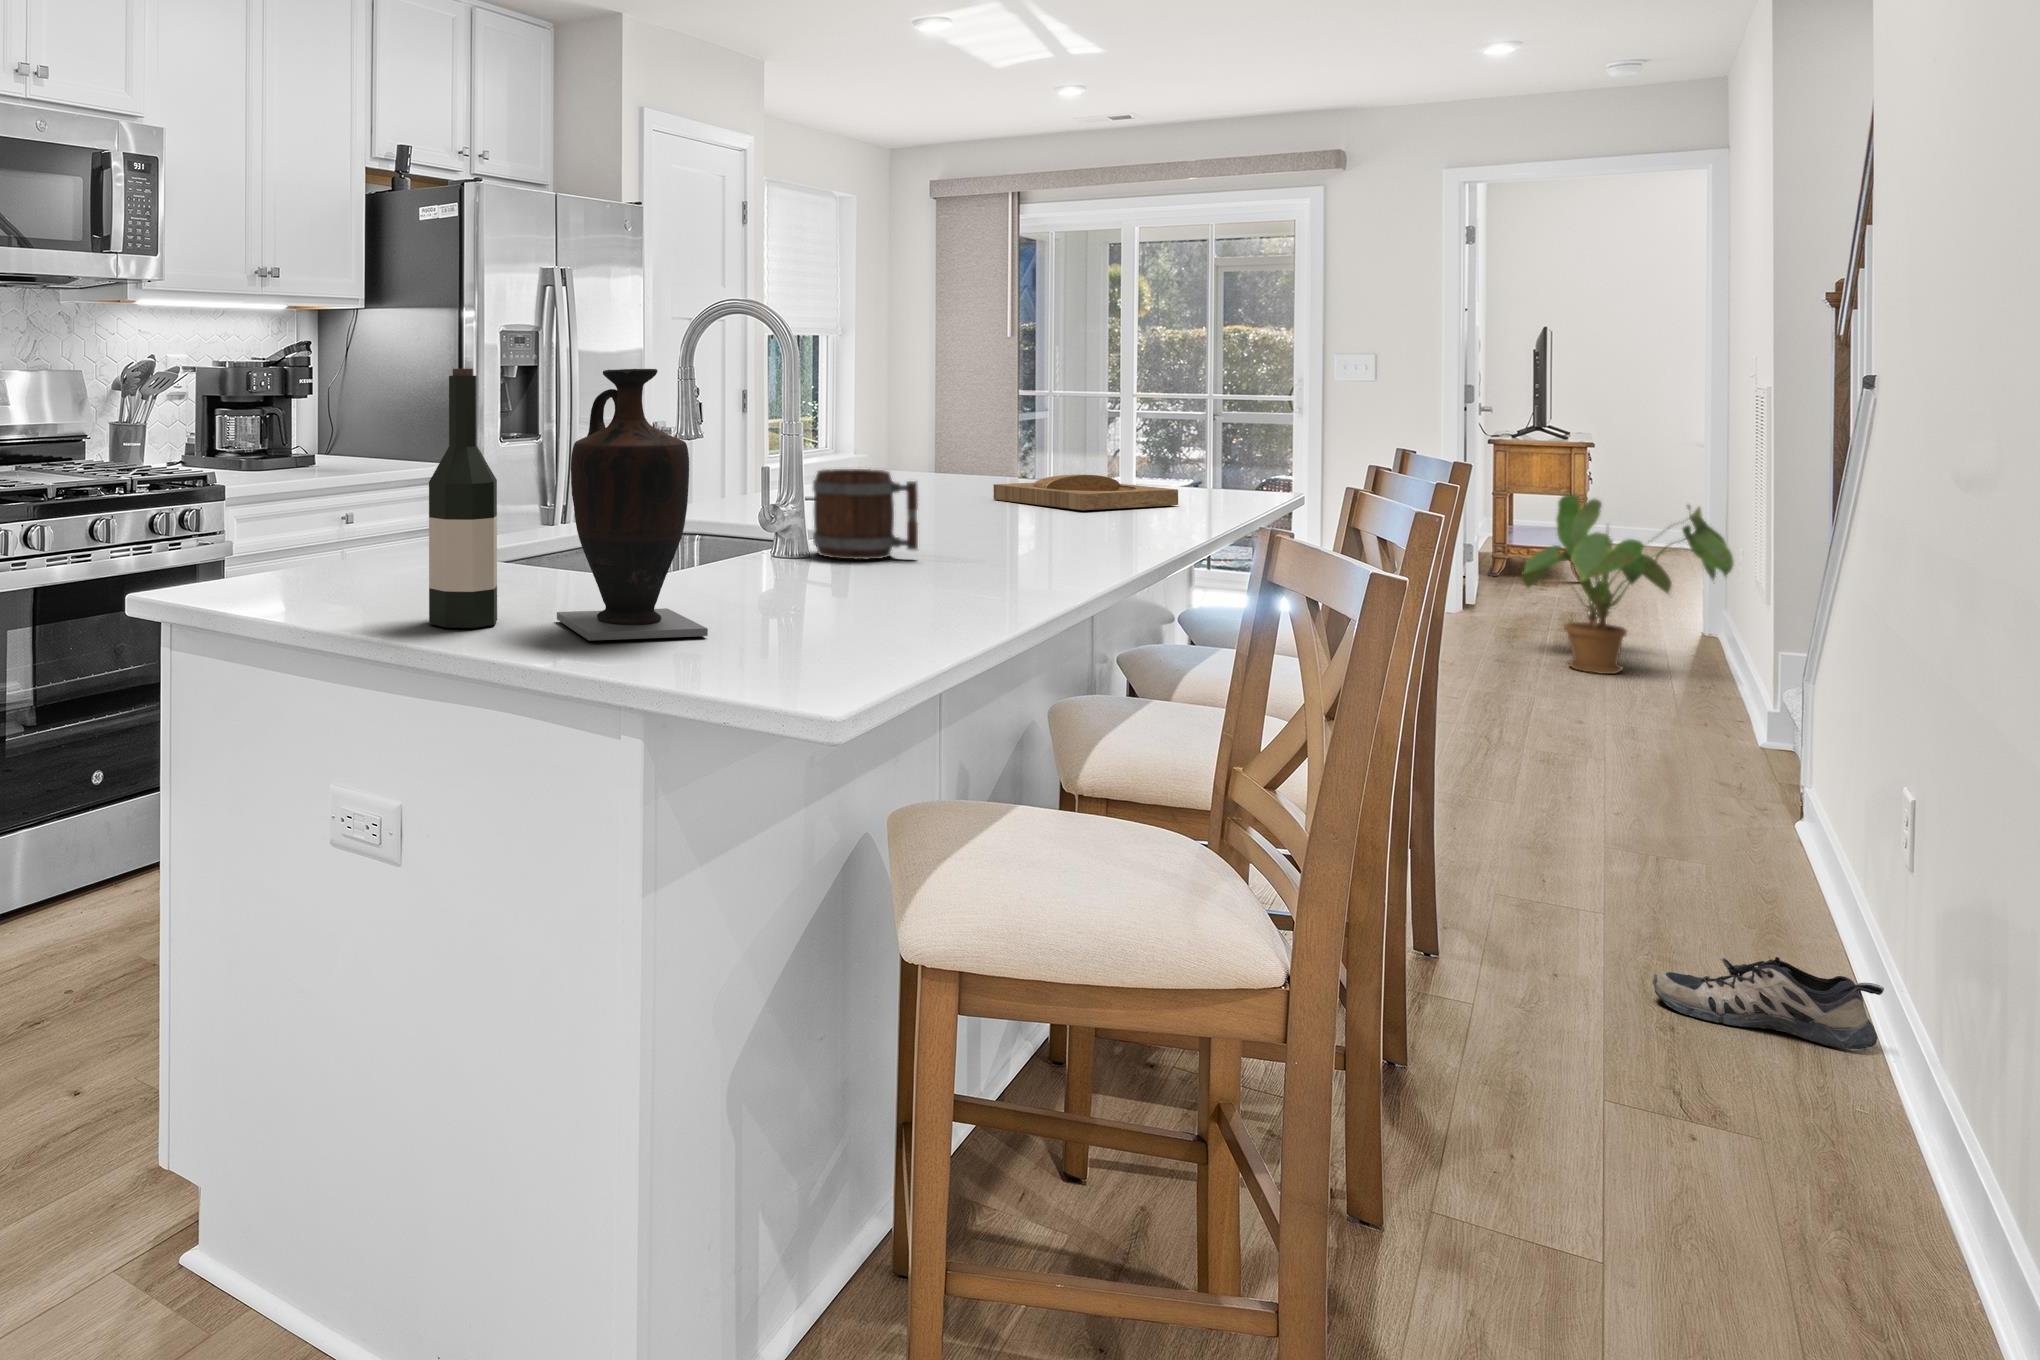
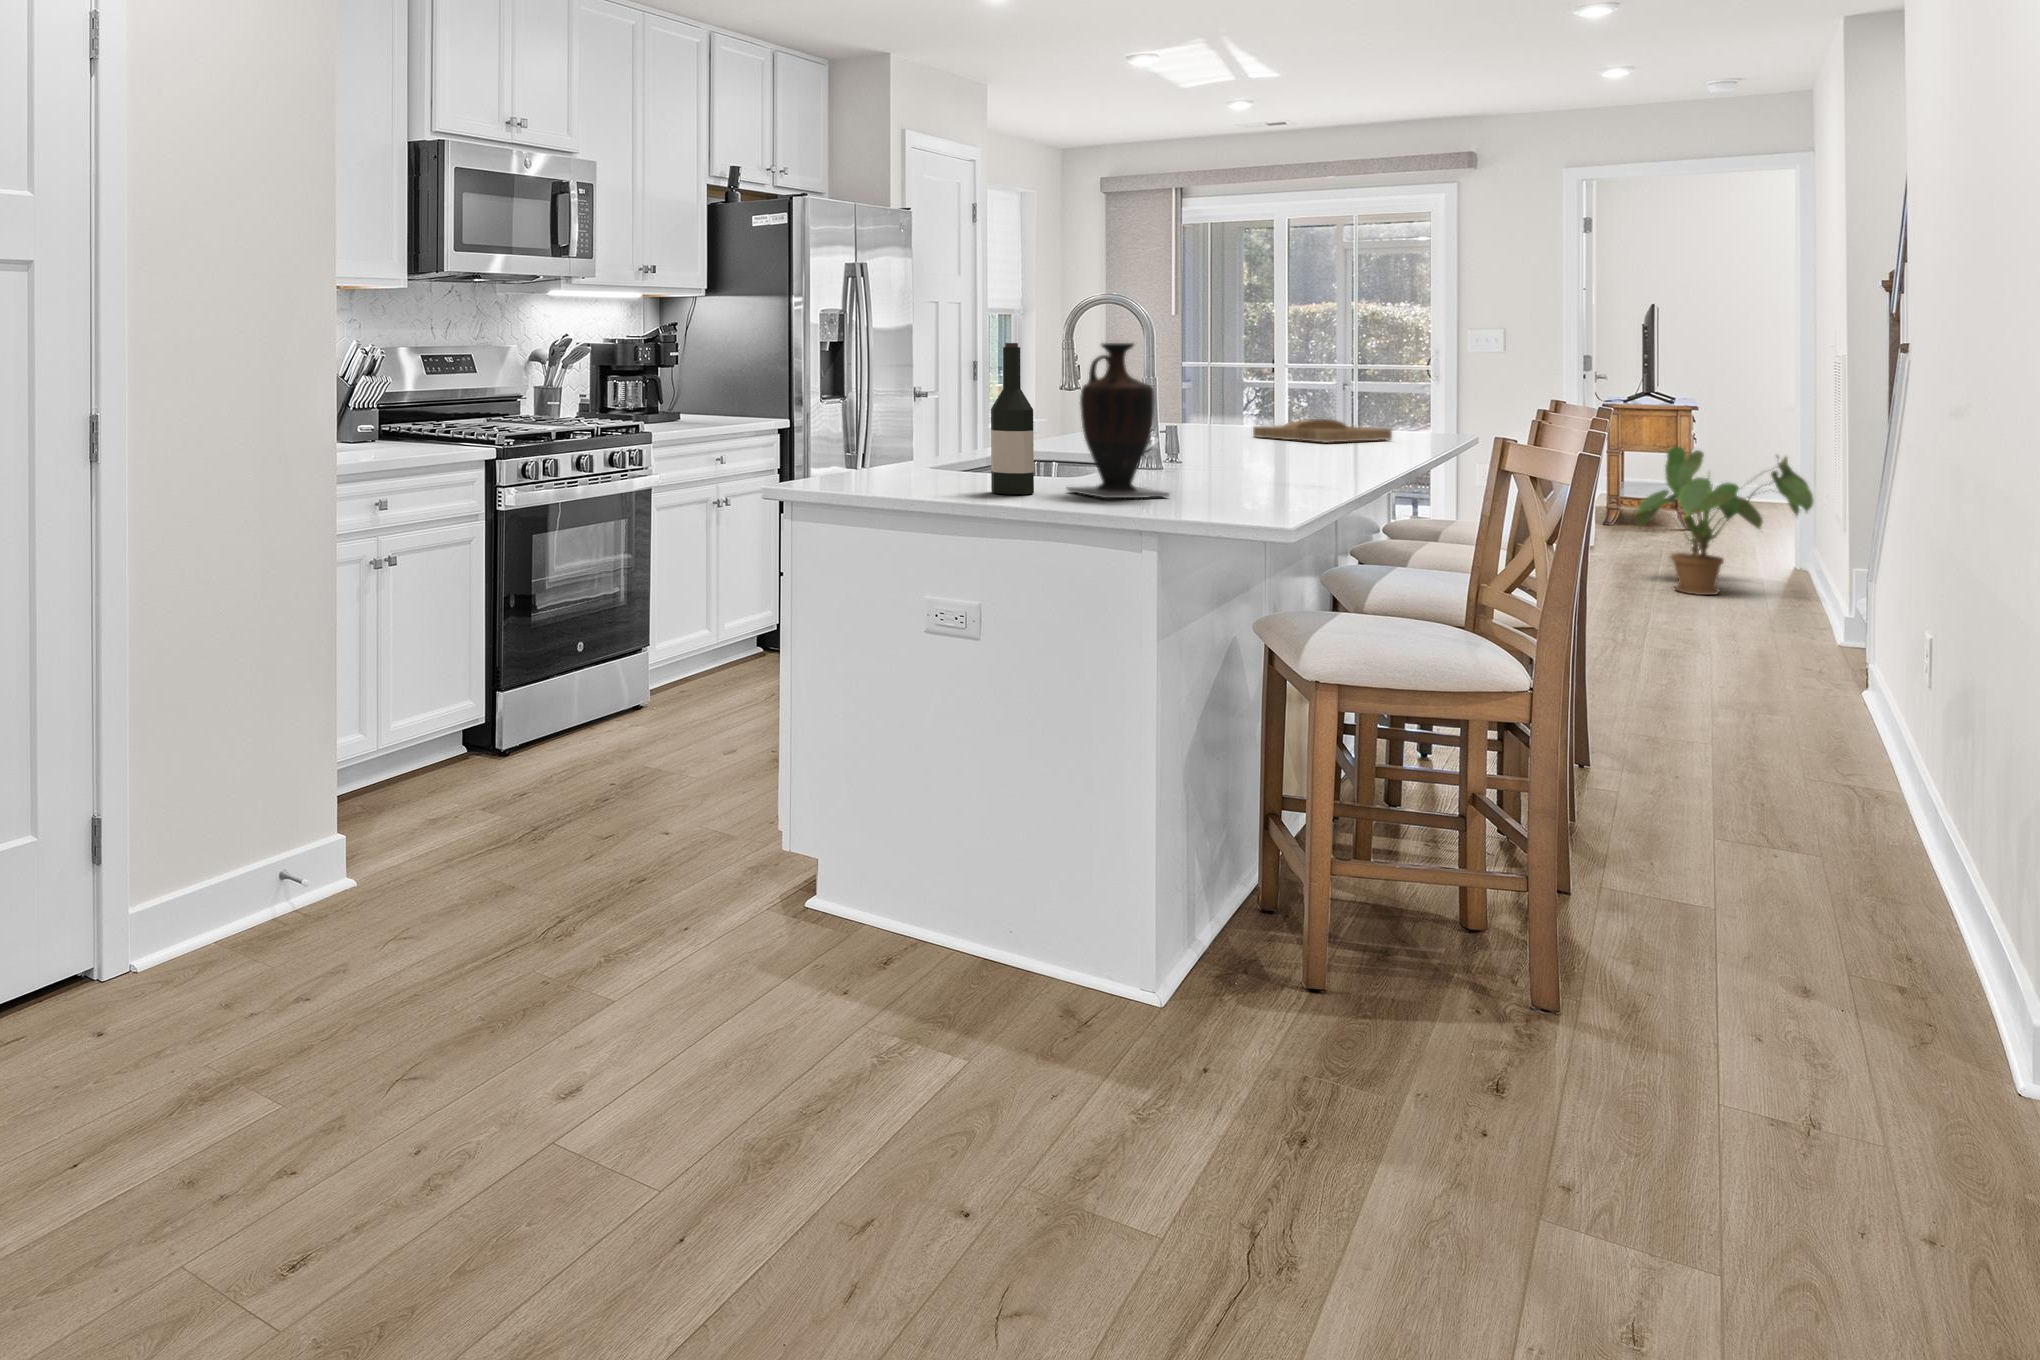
mug: present [813,469,918,559] -> none [1171,409,1245,467]
shoe: present [1653,957,1884,1051] -> none [1734,748,1894,807]

